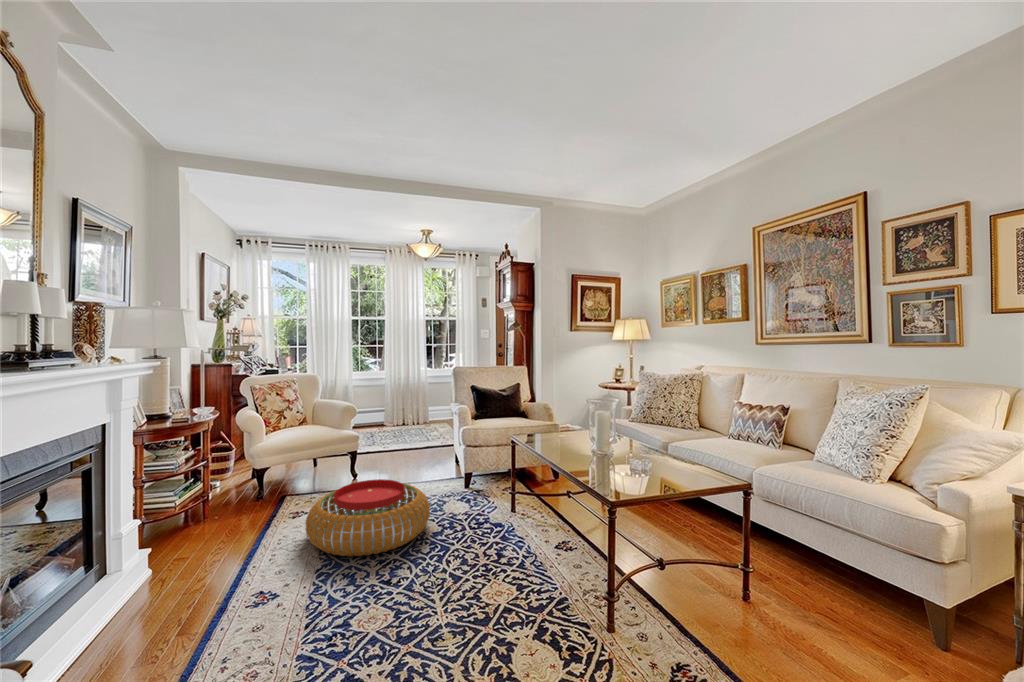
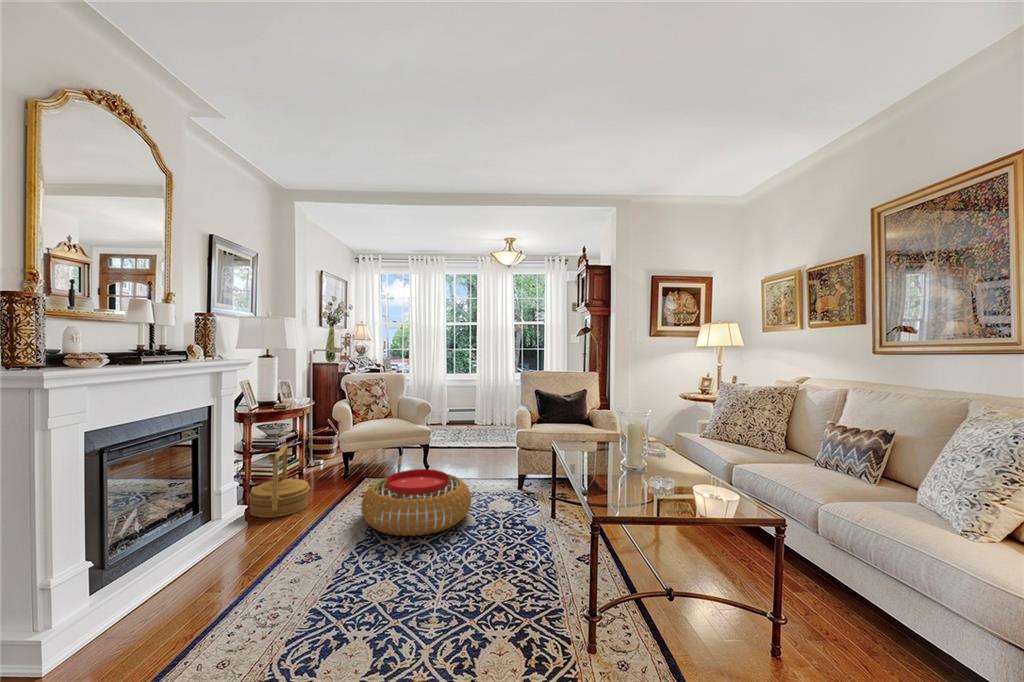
woven basket: none [145,470,227,563] -> present [249,445,310,518]

